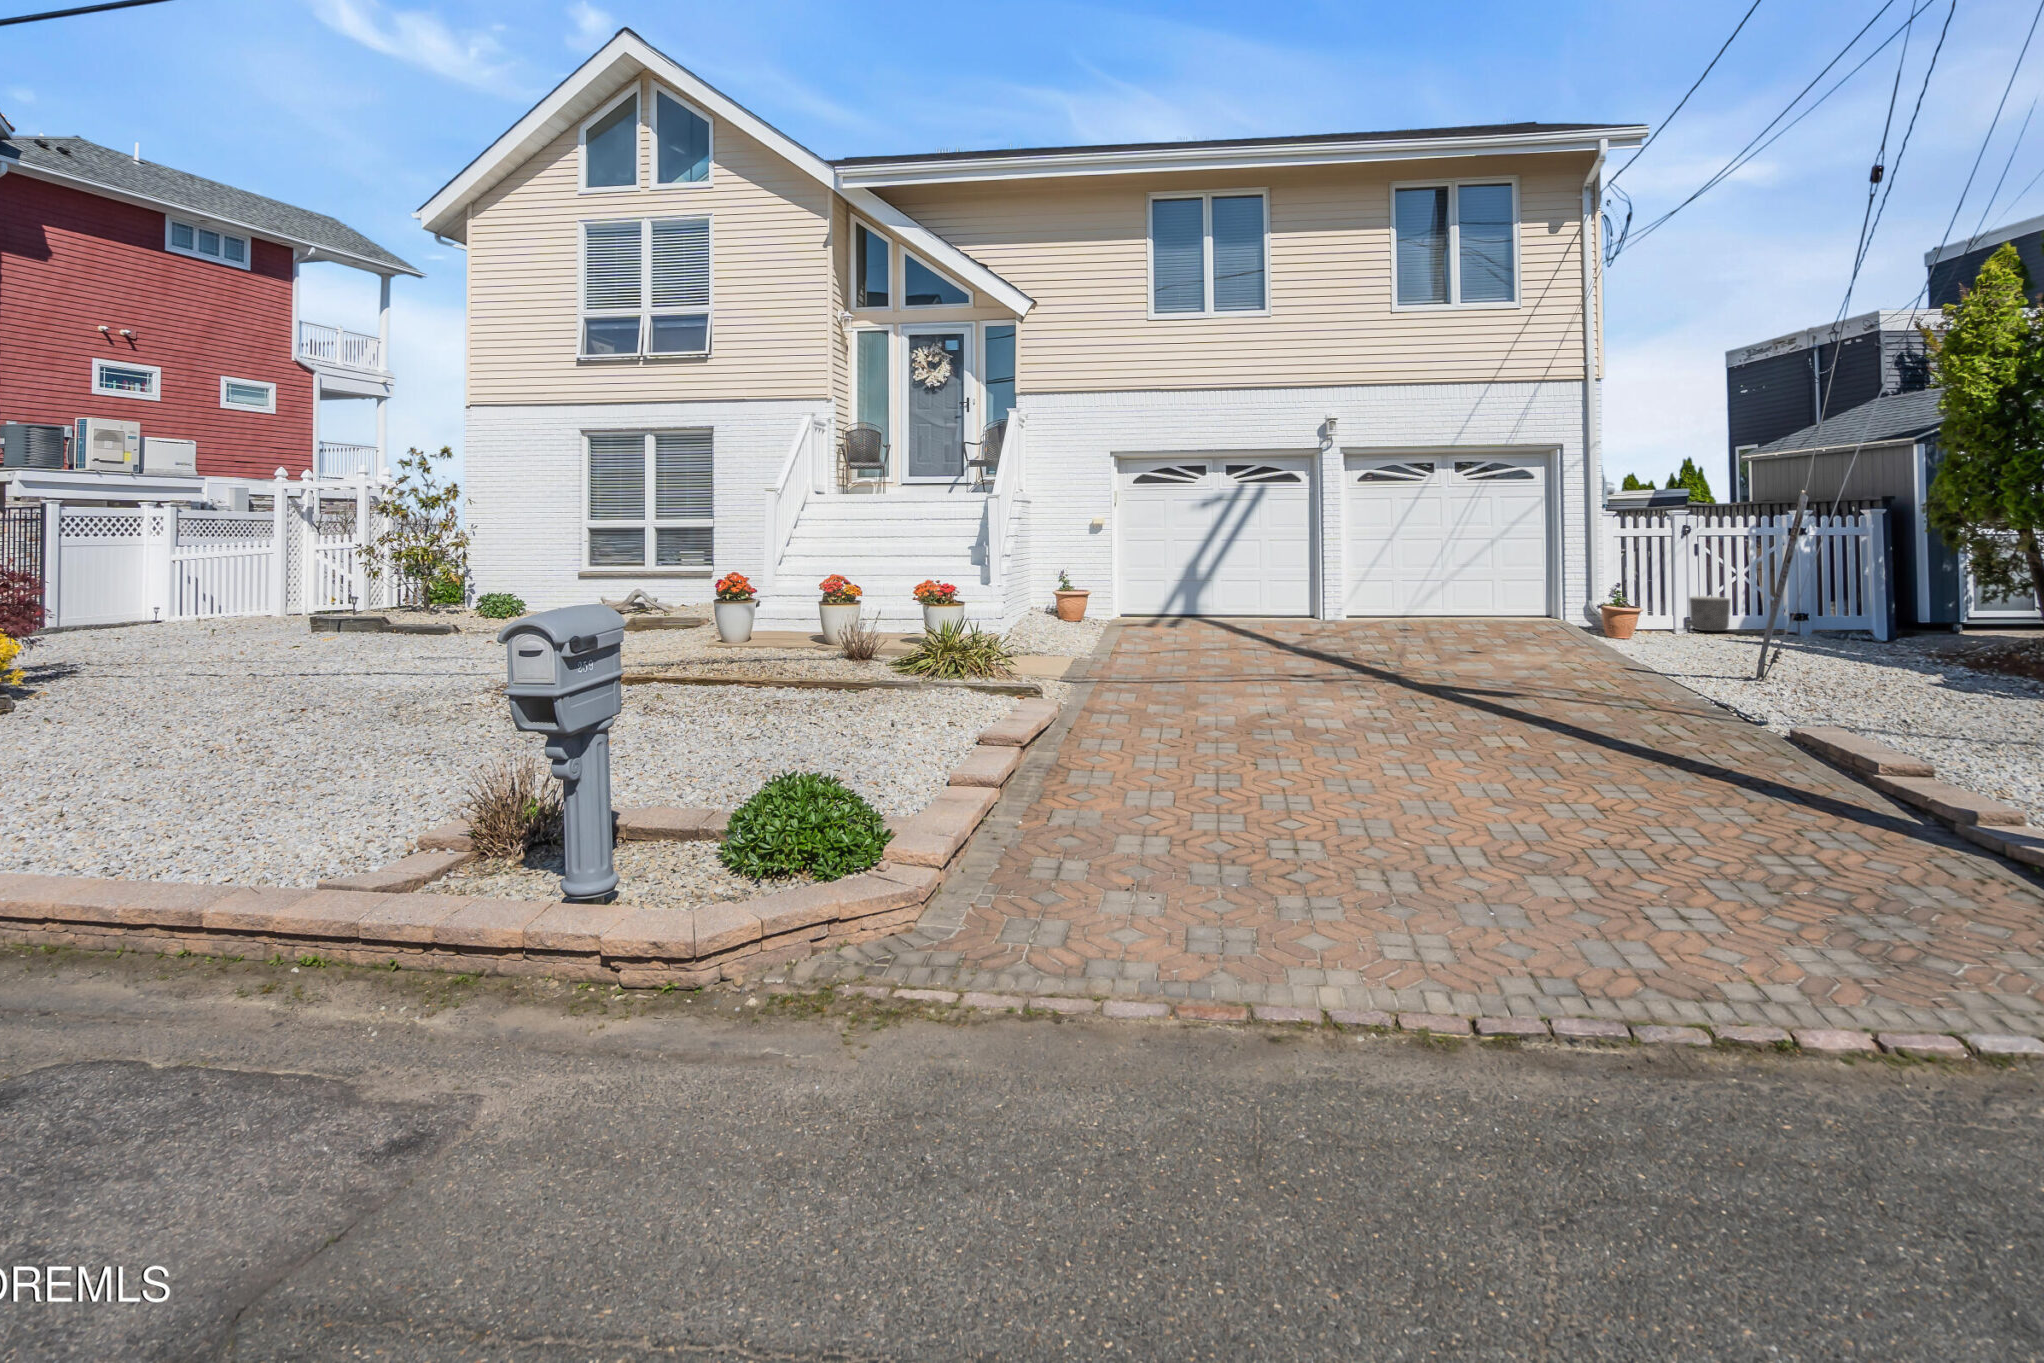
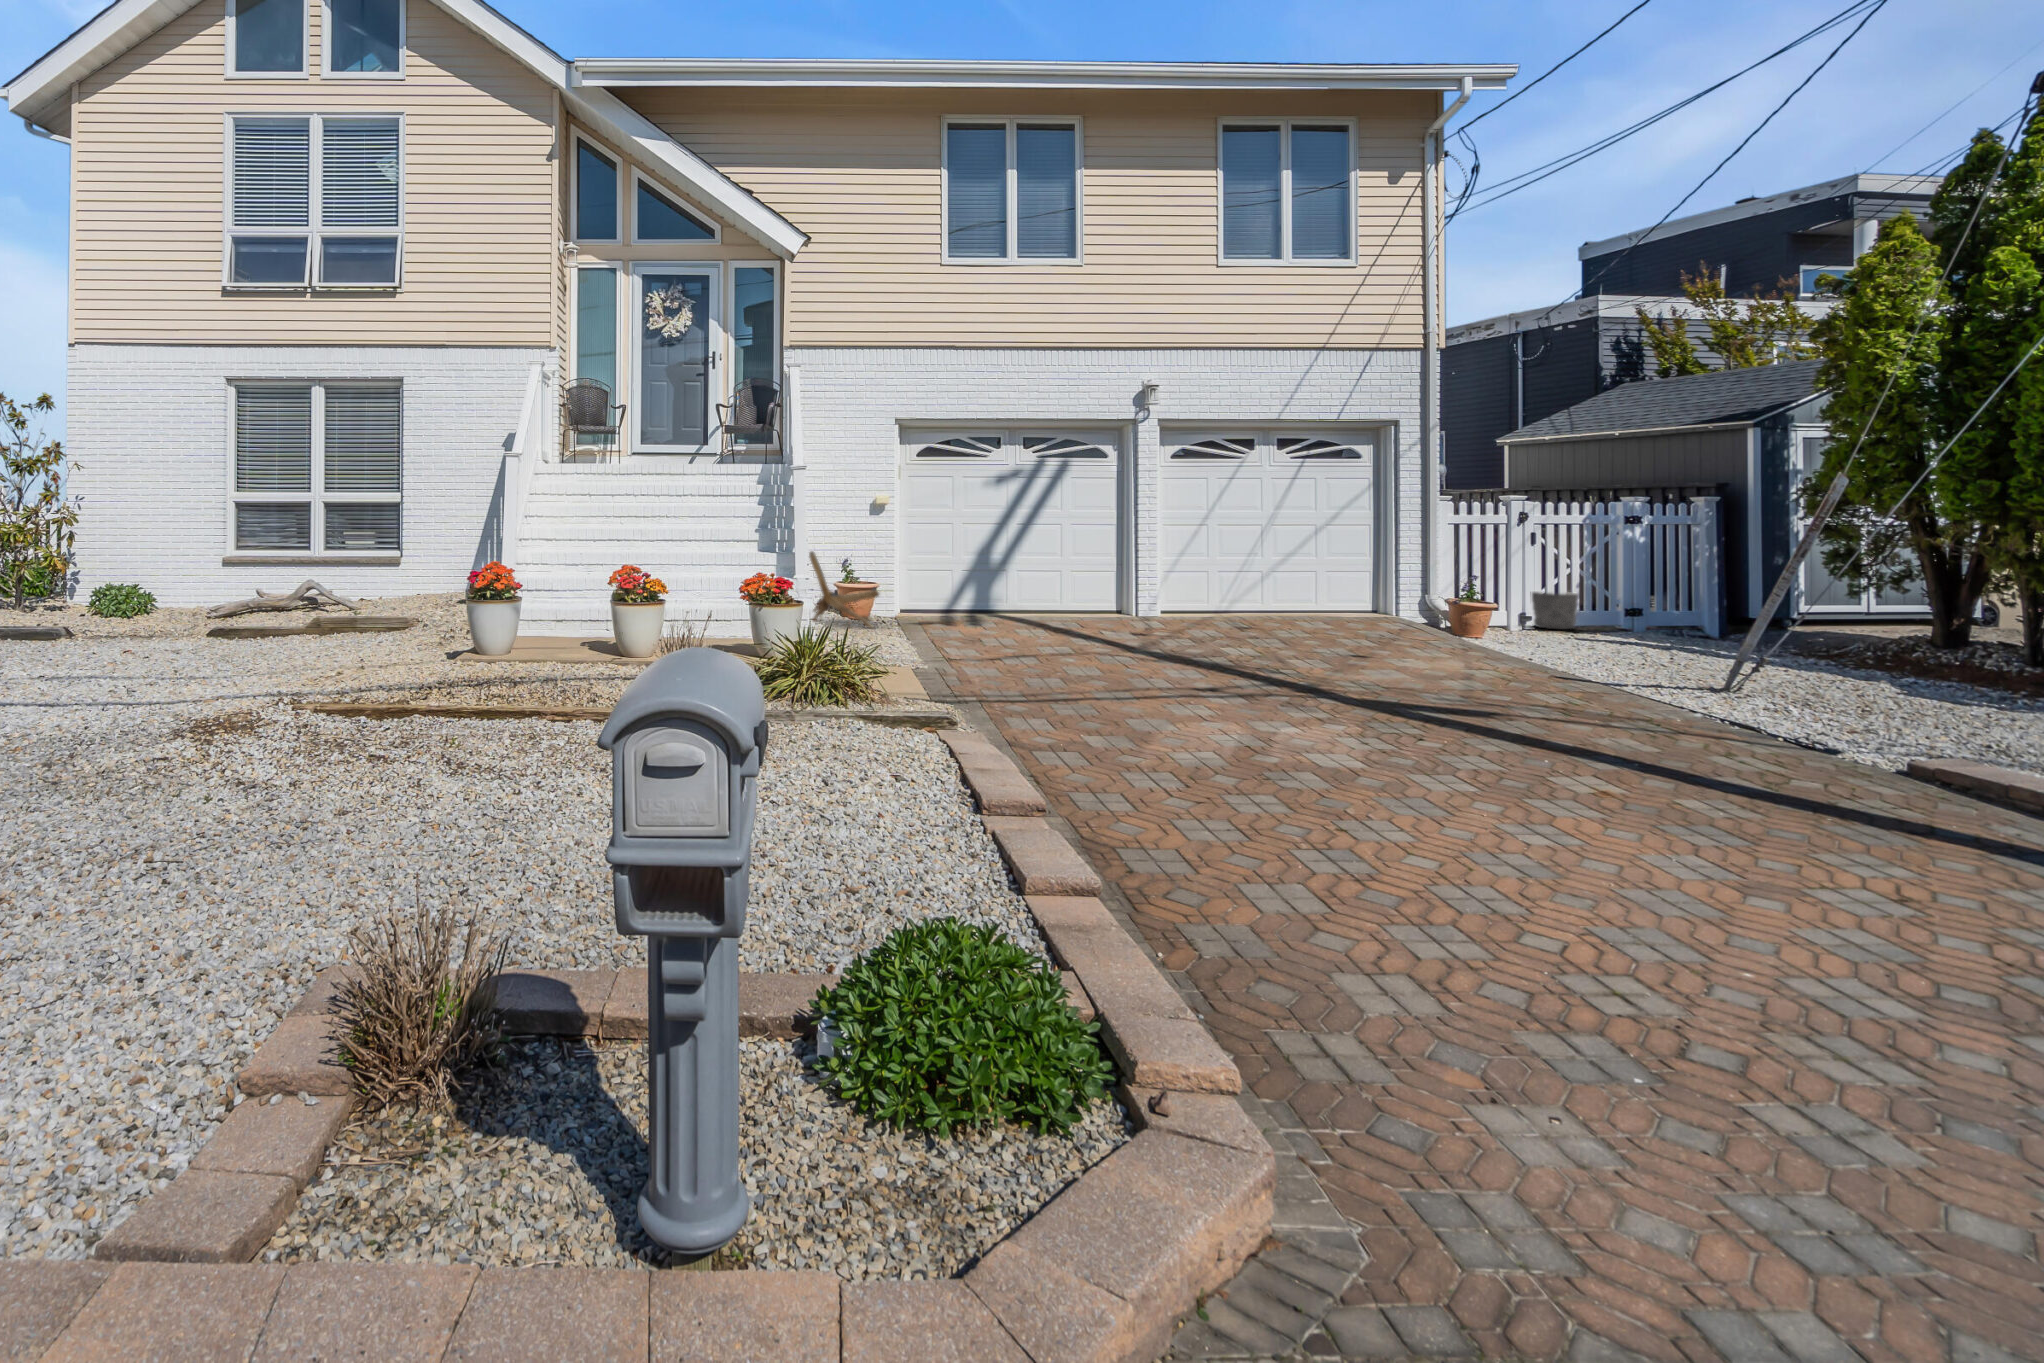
lounge chair: none [1025,564,1090,628] -> present [809,551,879,628]

